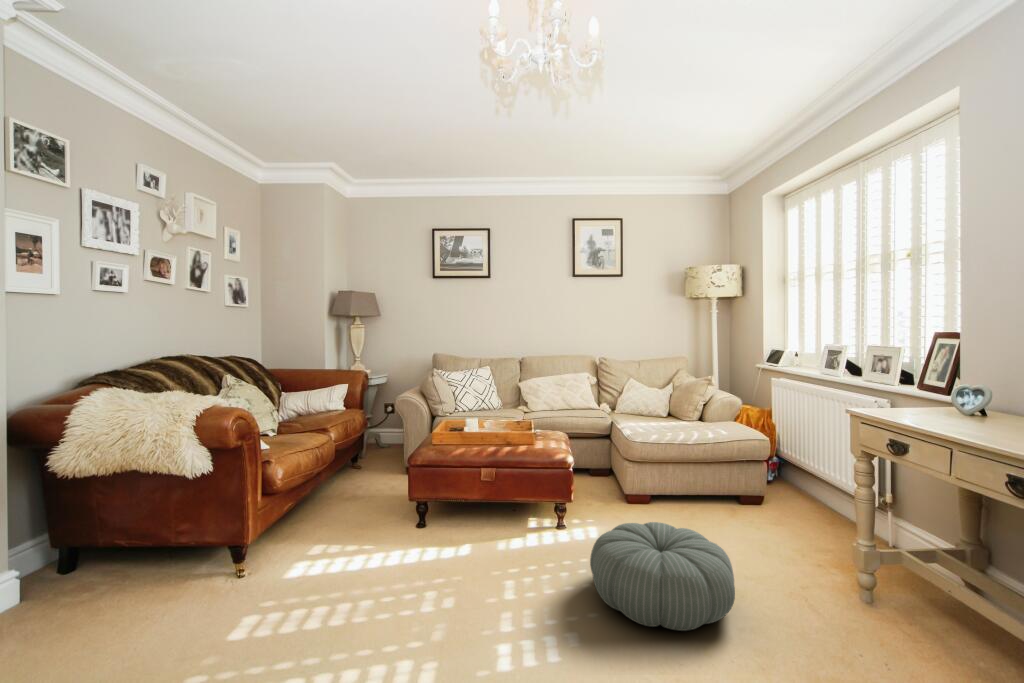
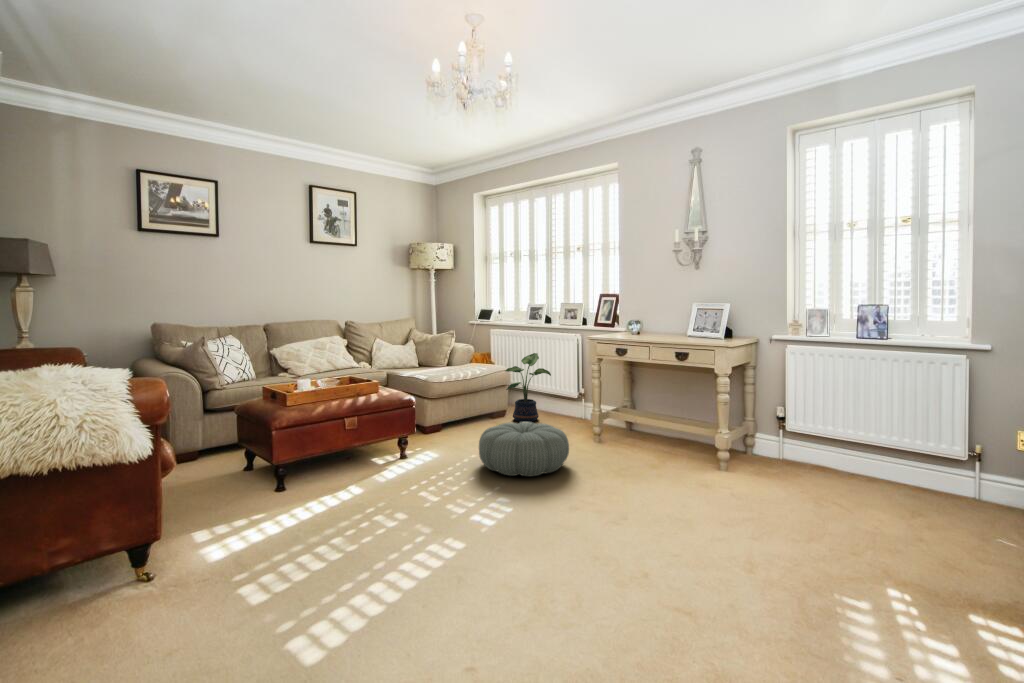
potted plant: none [748,419,821,523] -> present [506,353,551,422]

